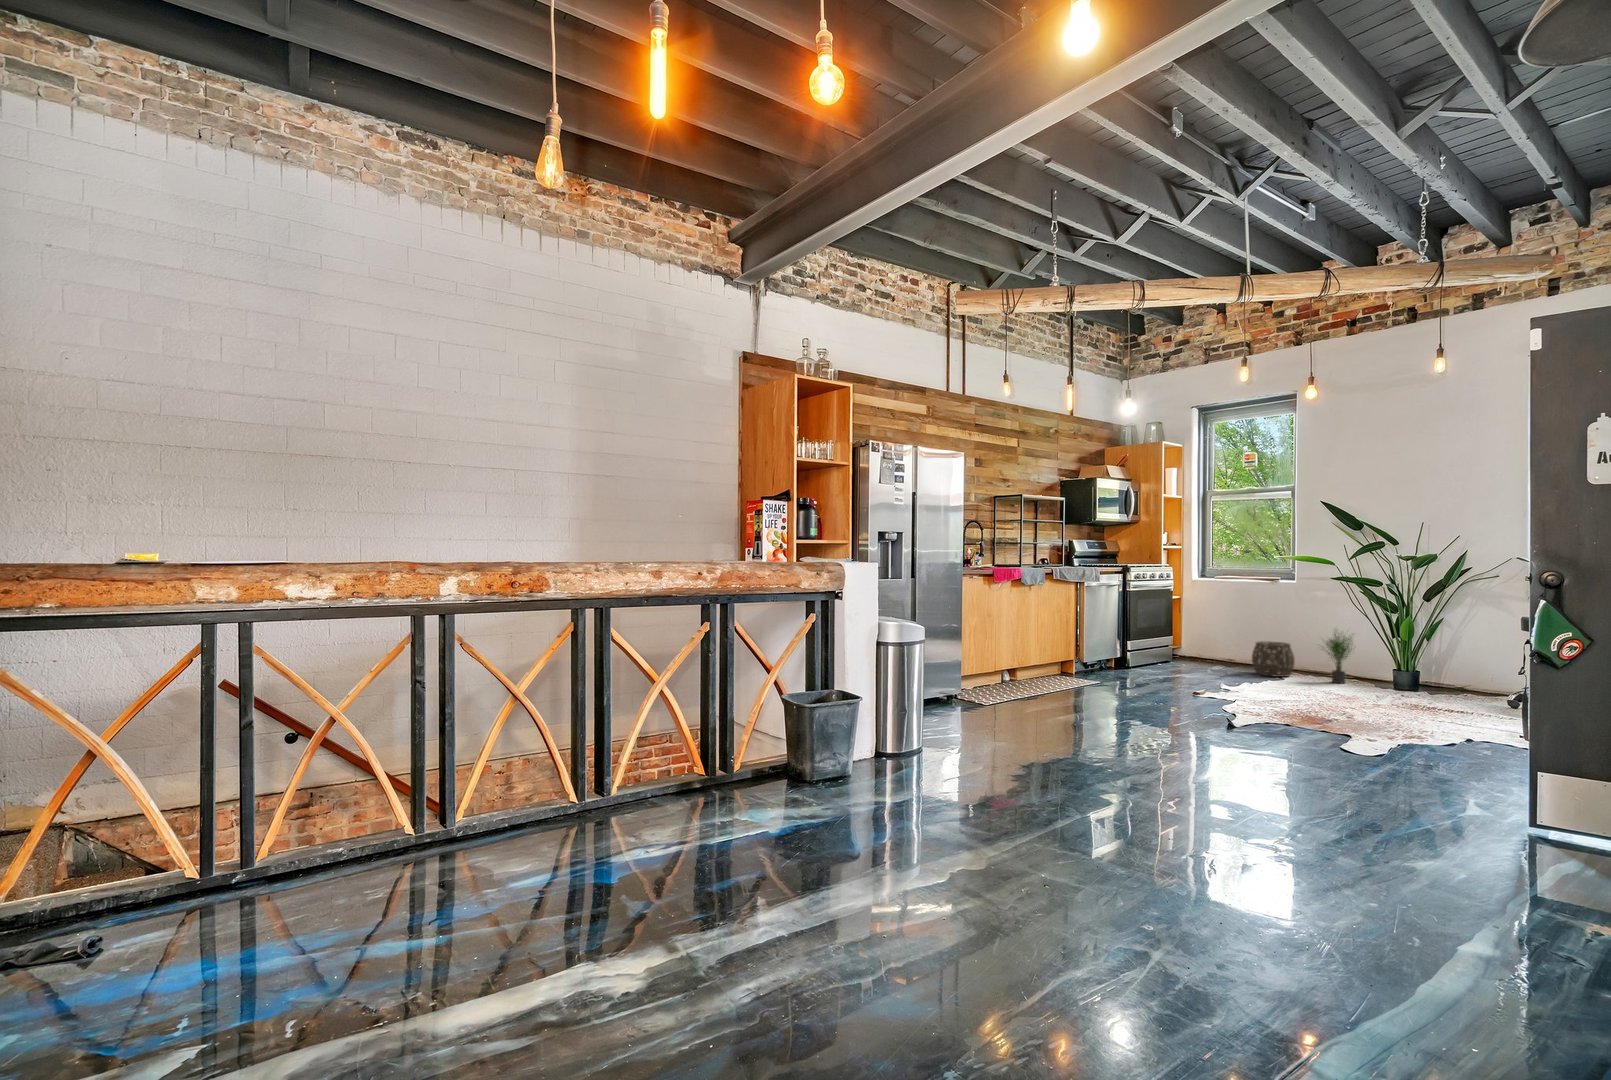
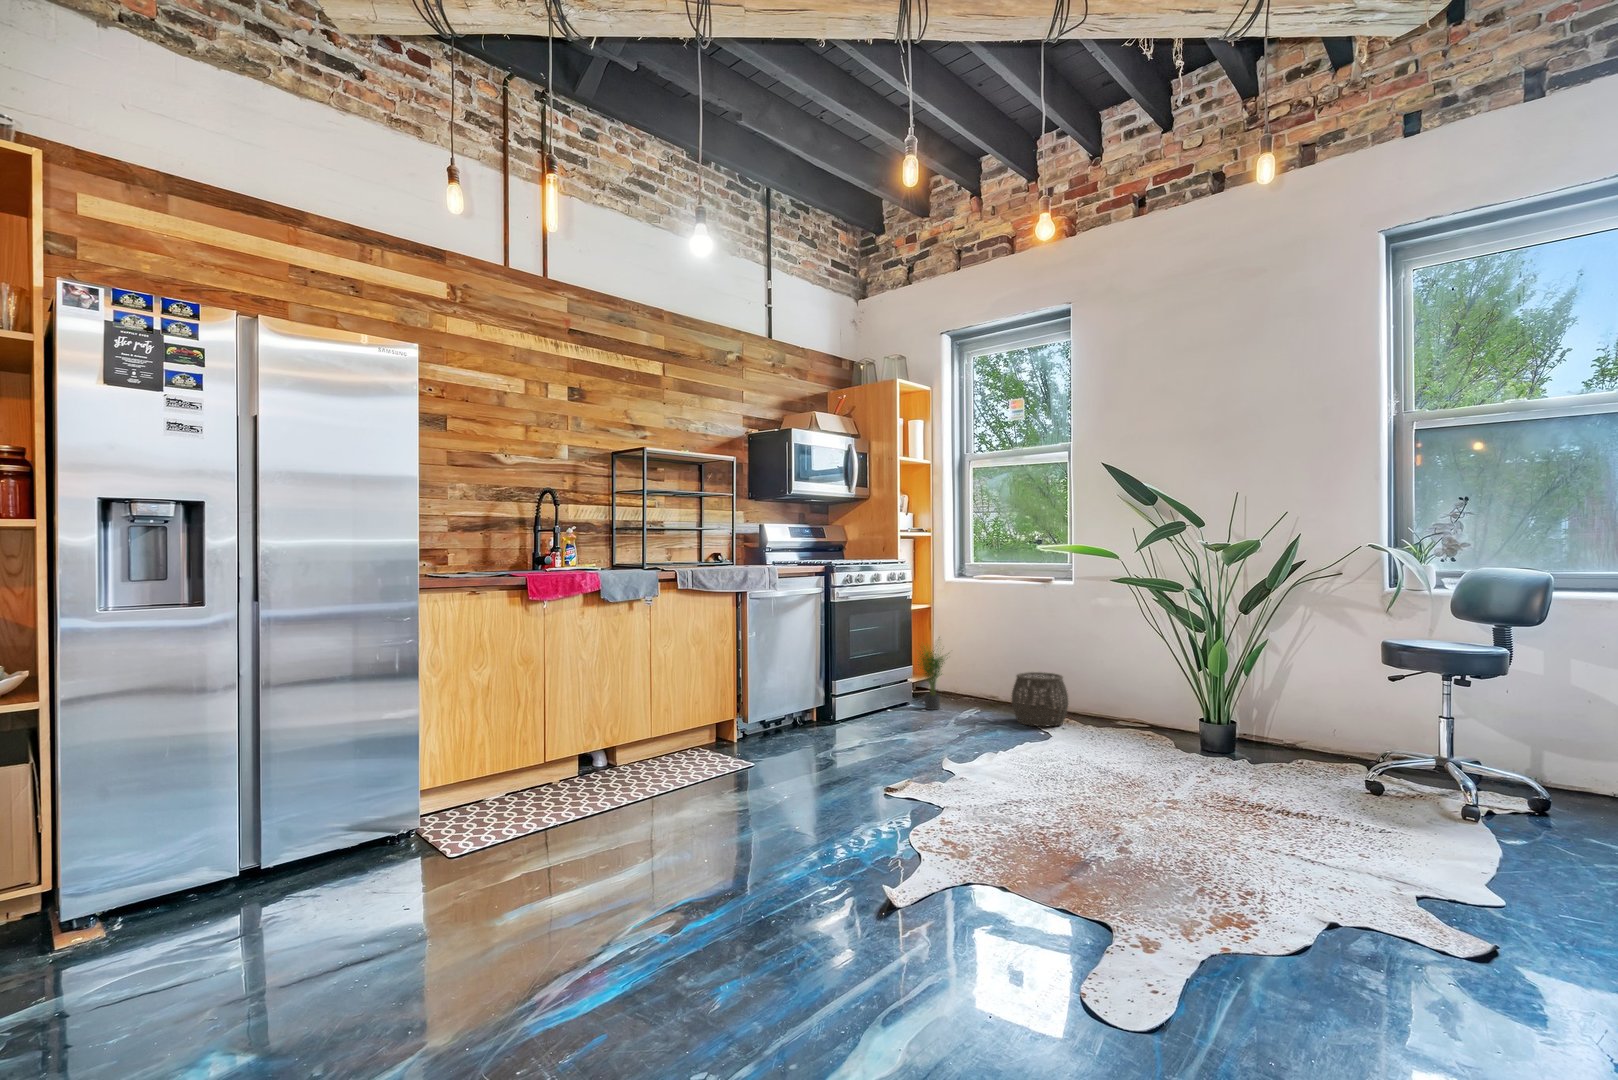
potted plant: present [1321,632,1352,683] -> present [918,646,944,710]

